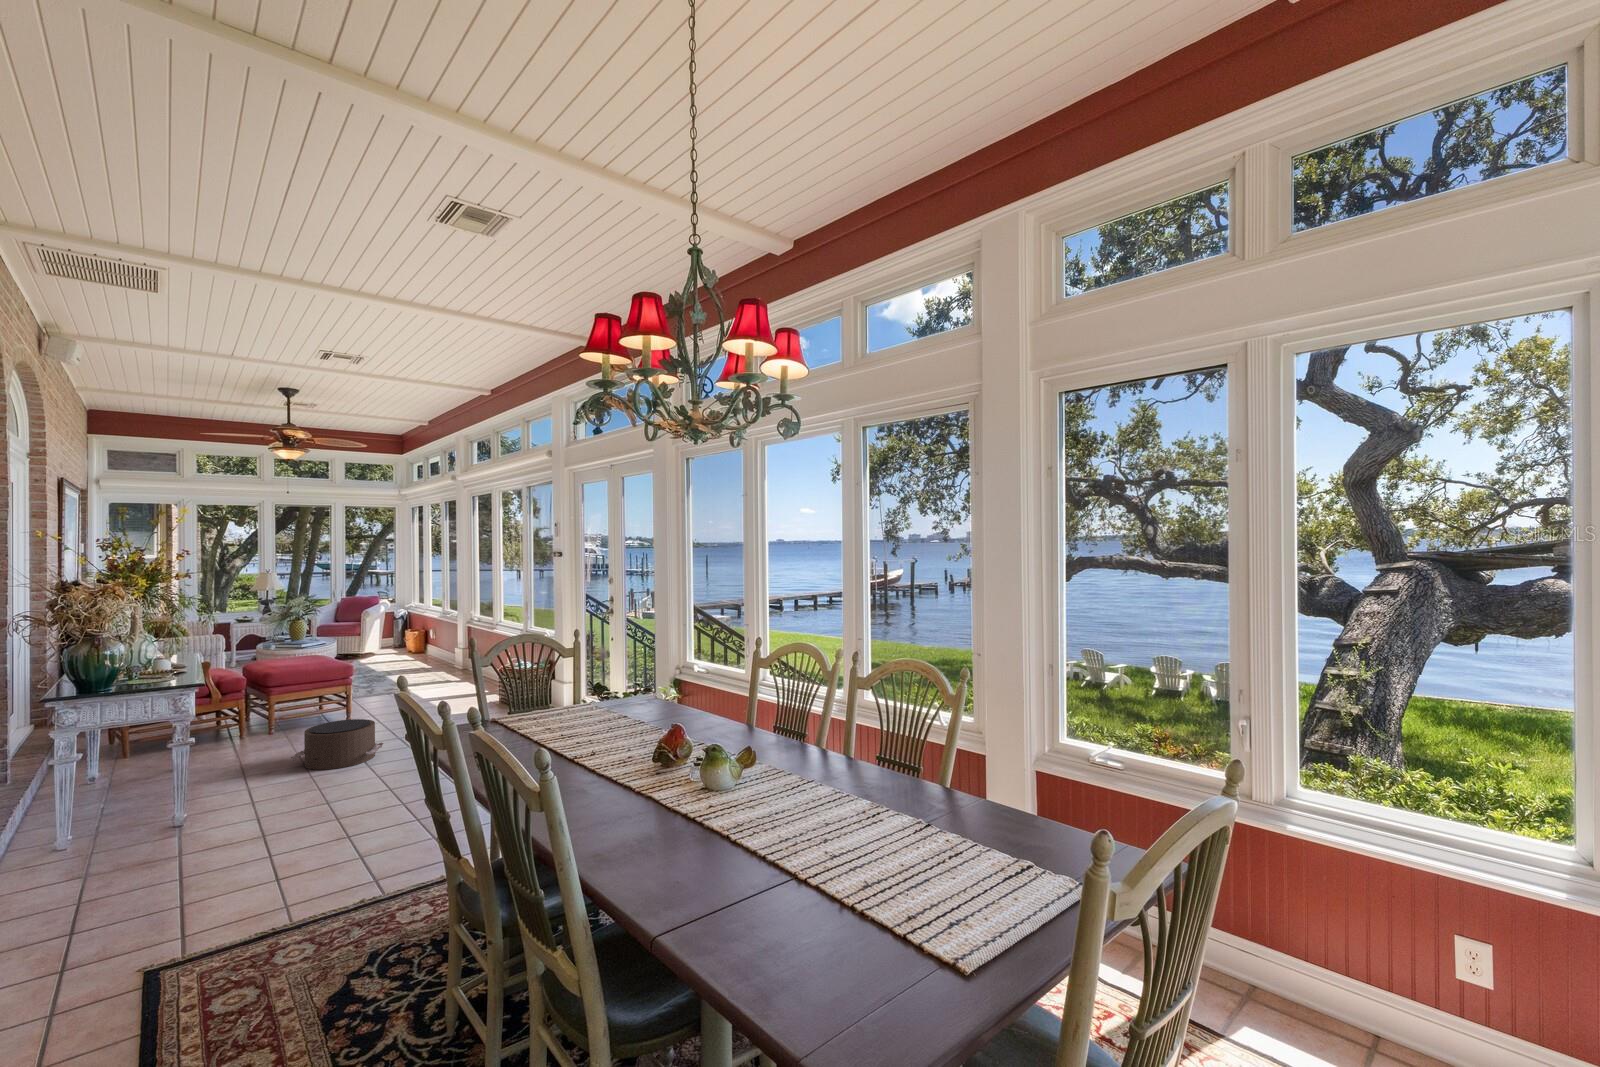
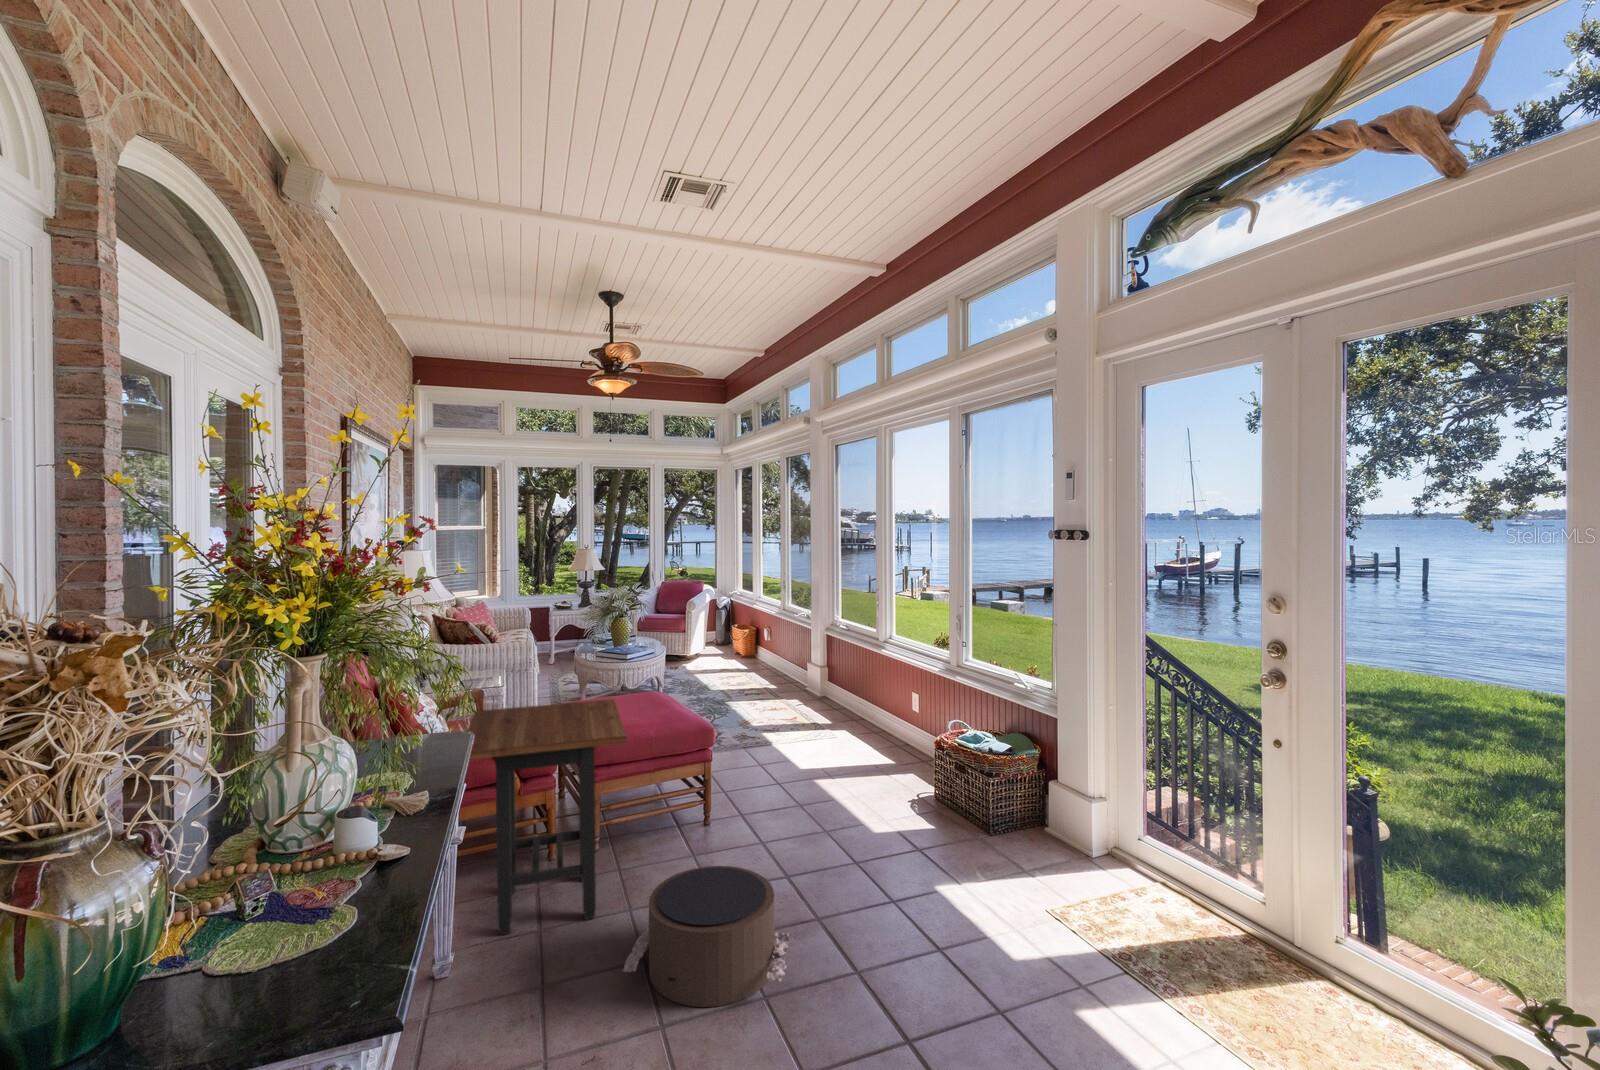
side table: none [191,649,293,767] -> present [468,699,627,935]

